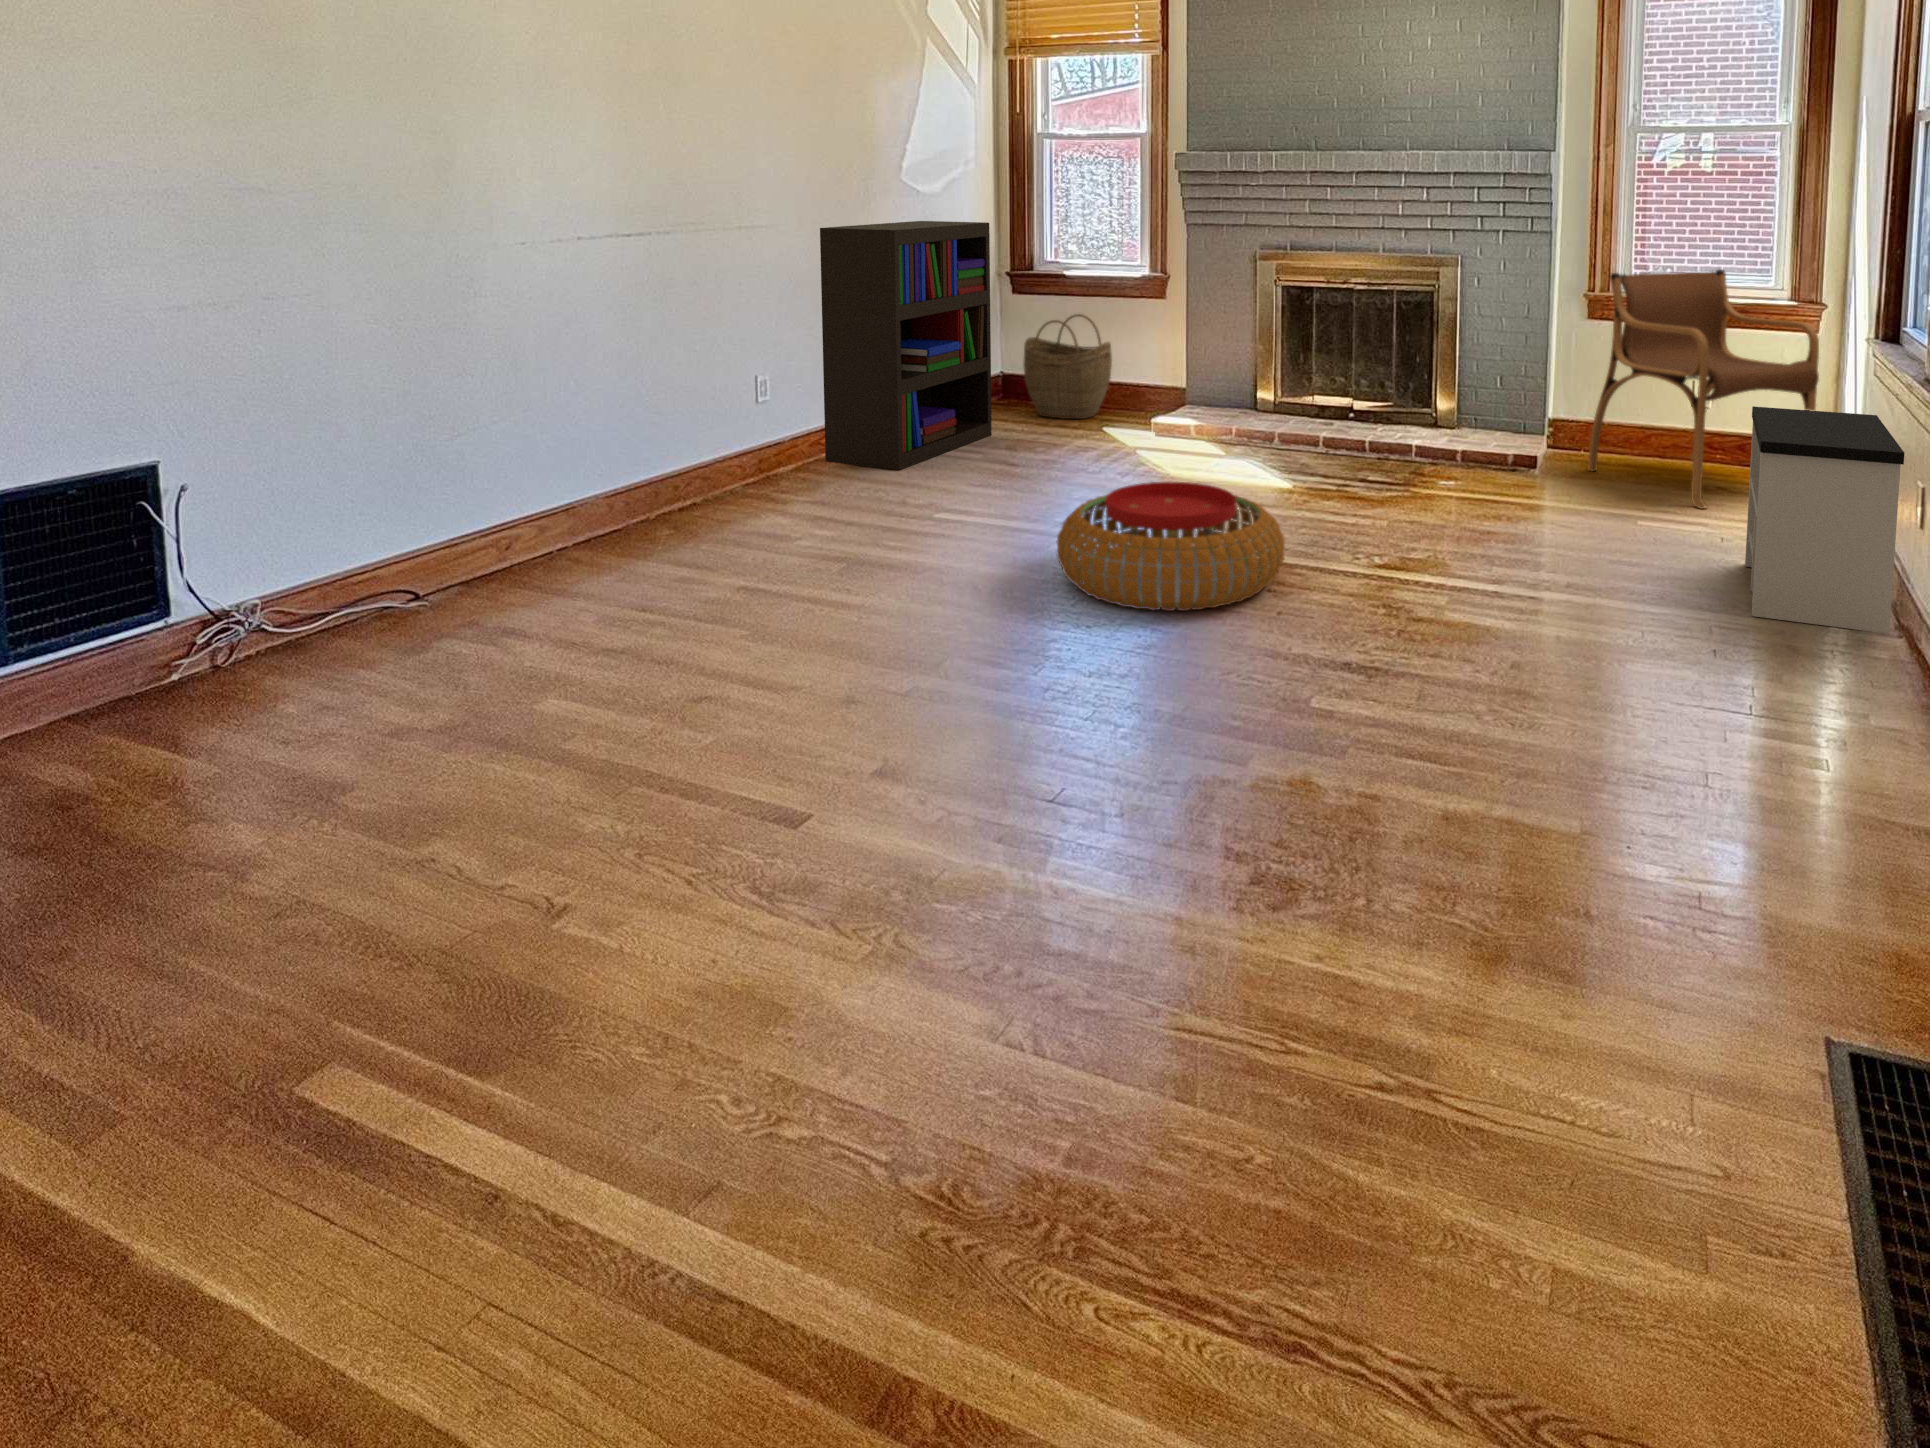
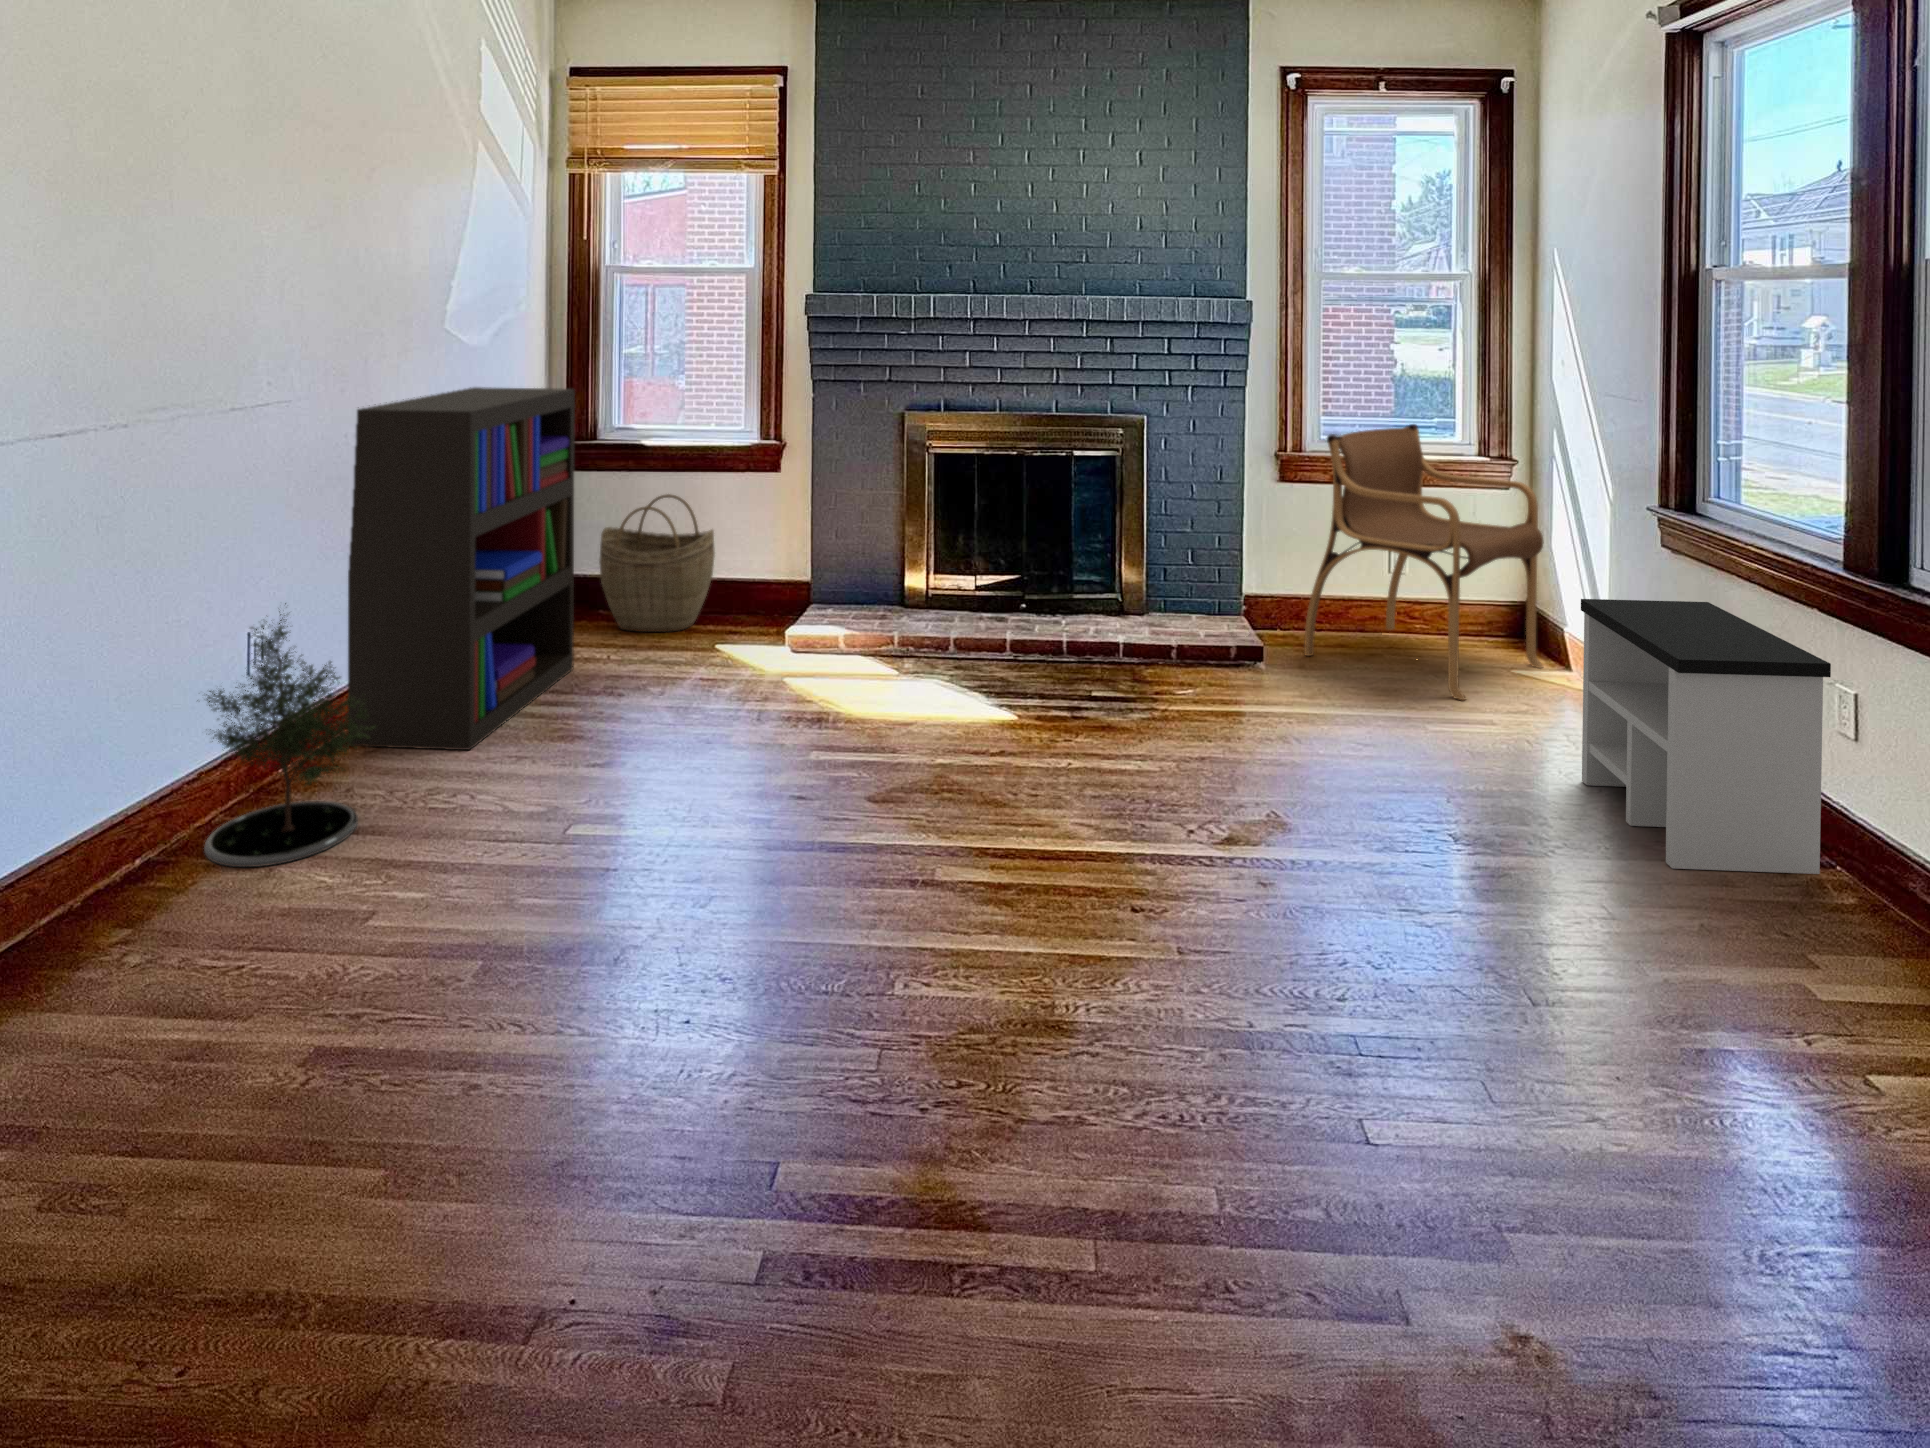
potted tree: none [717,345,823,510] -> present [204,603,376,867]
pouf: present [1057,482,1285,611] -> none [817,766,1139,994]

